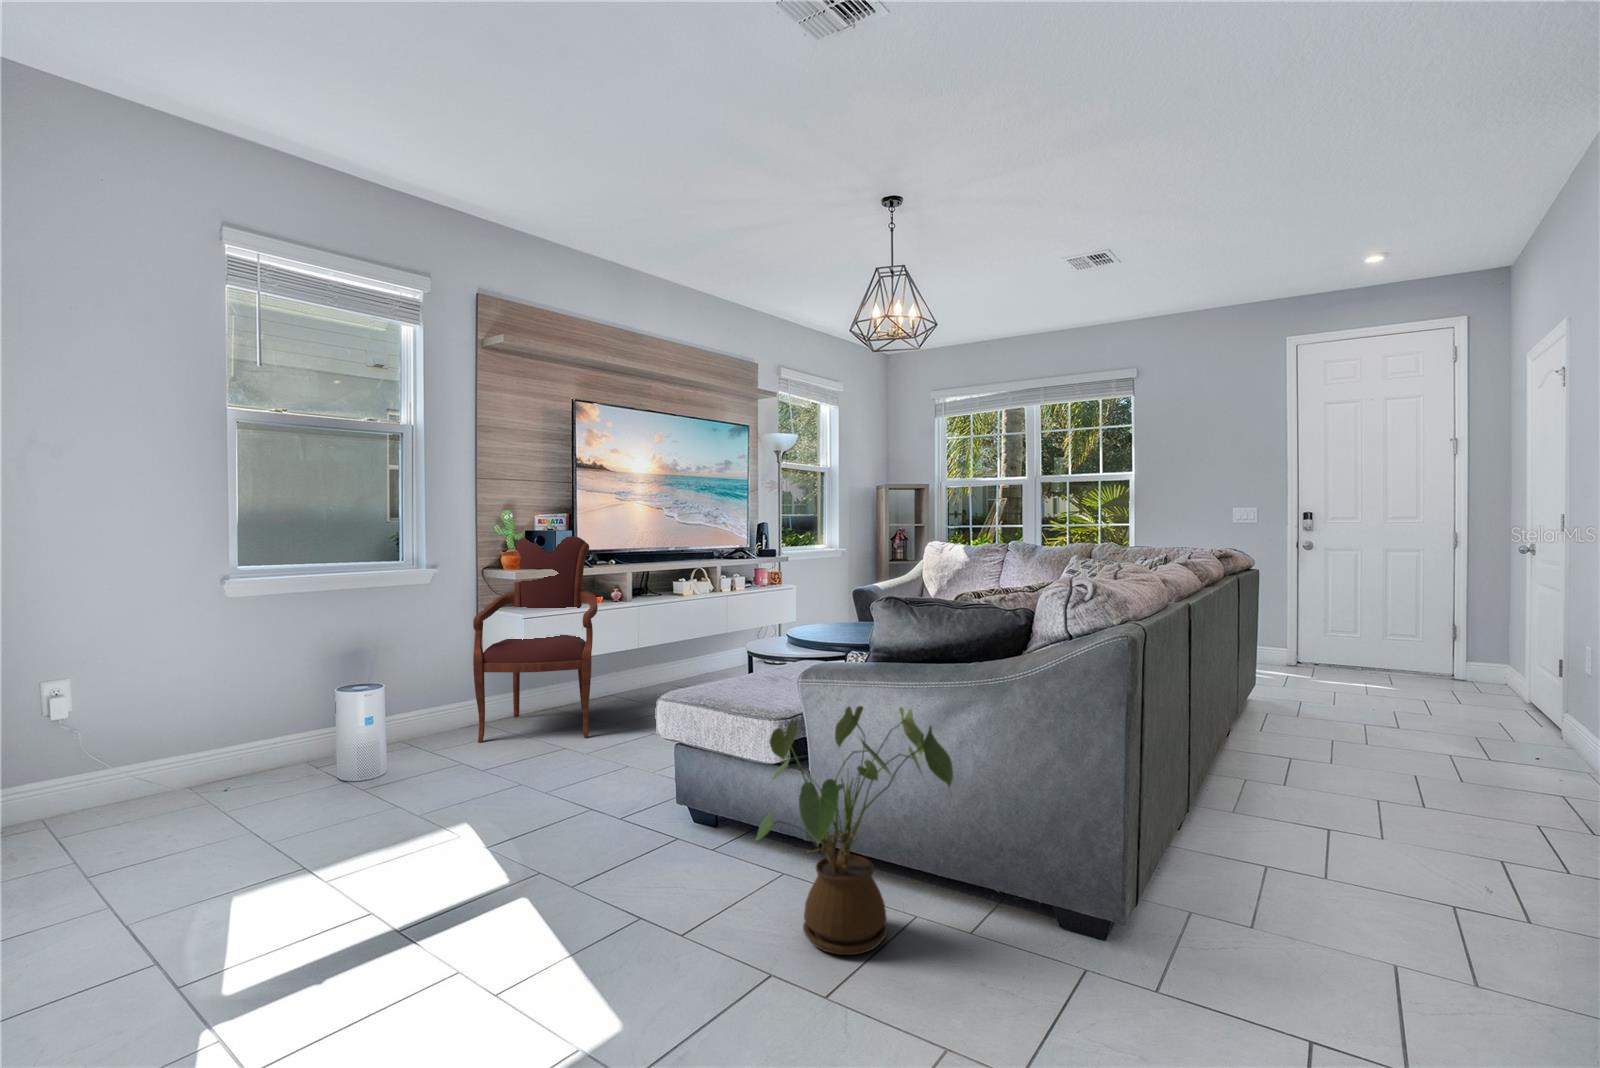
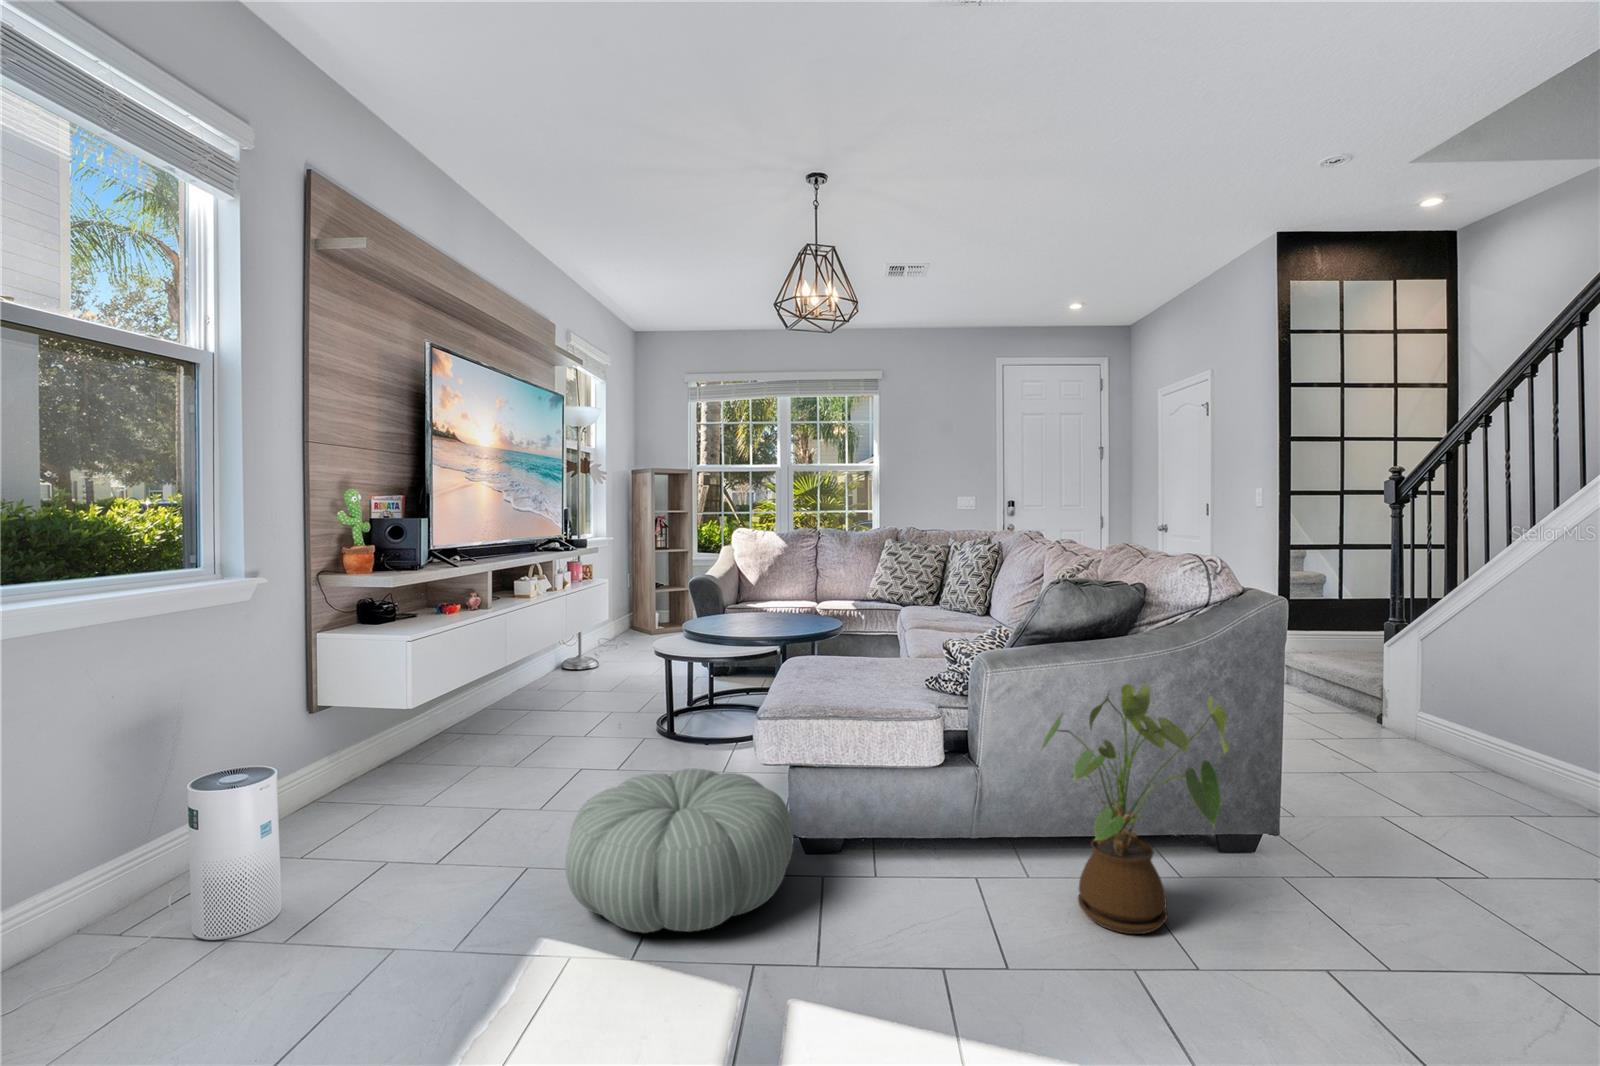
armchair: present [473,536,598,742] -> none [332,529,509,815]
pouf: none [474,735,661,853] -> present [566,768,794,933]

